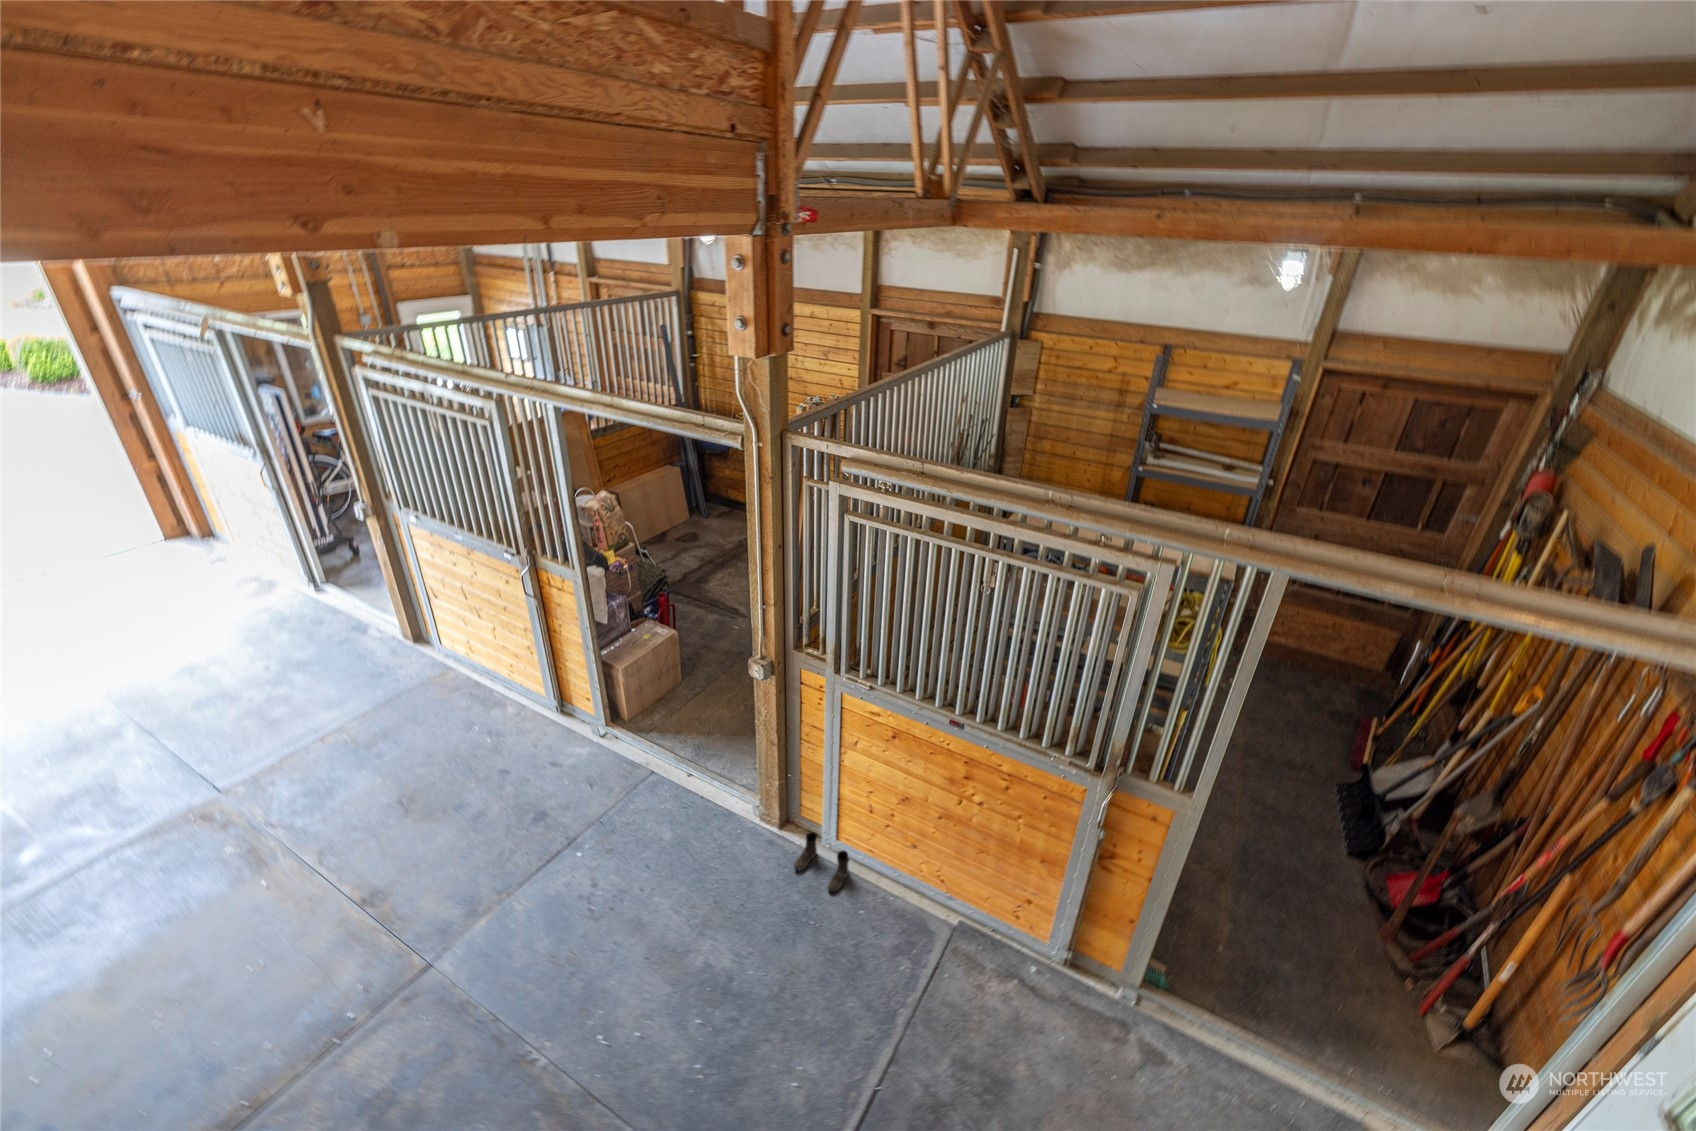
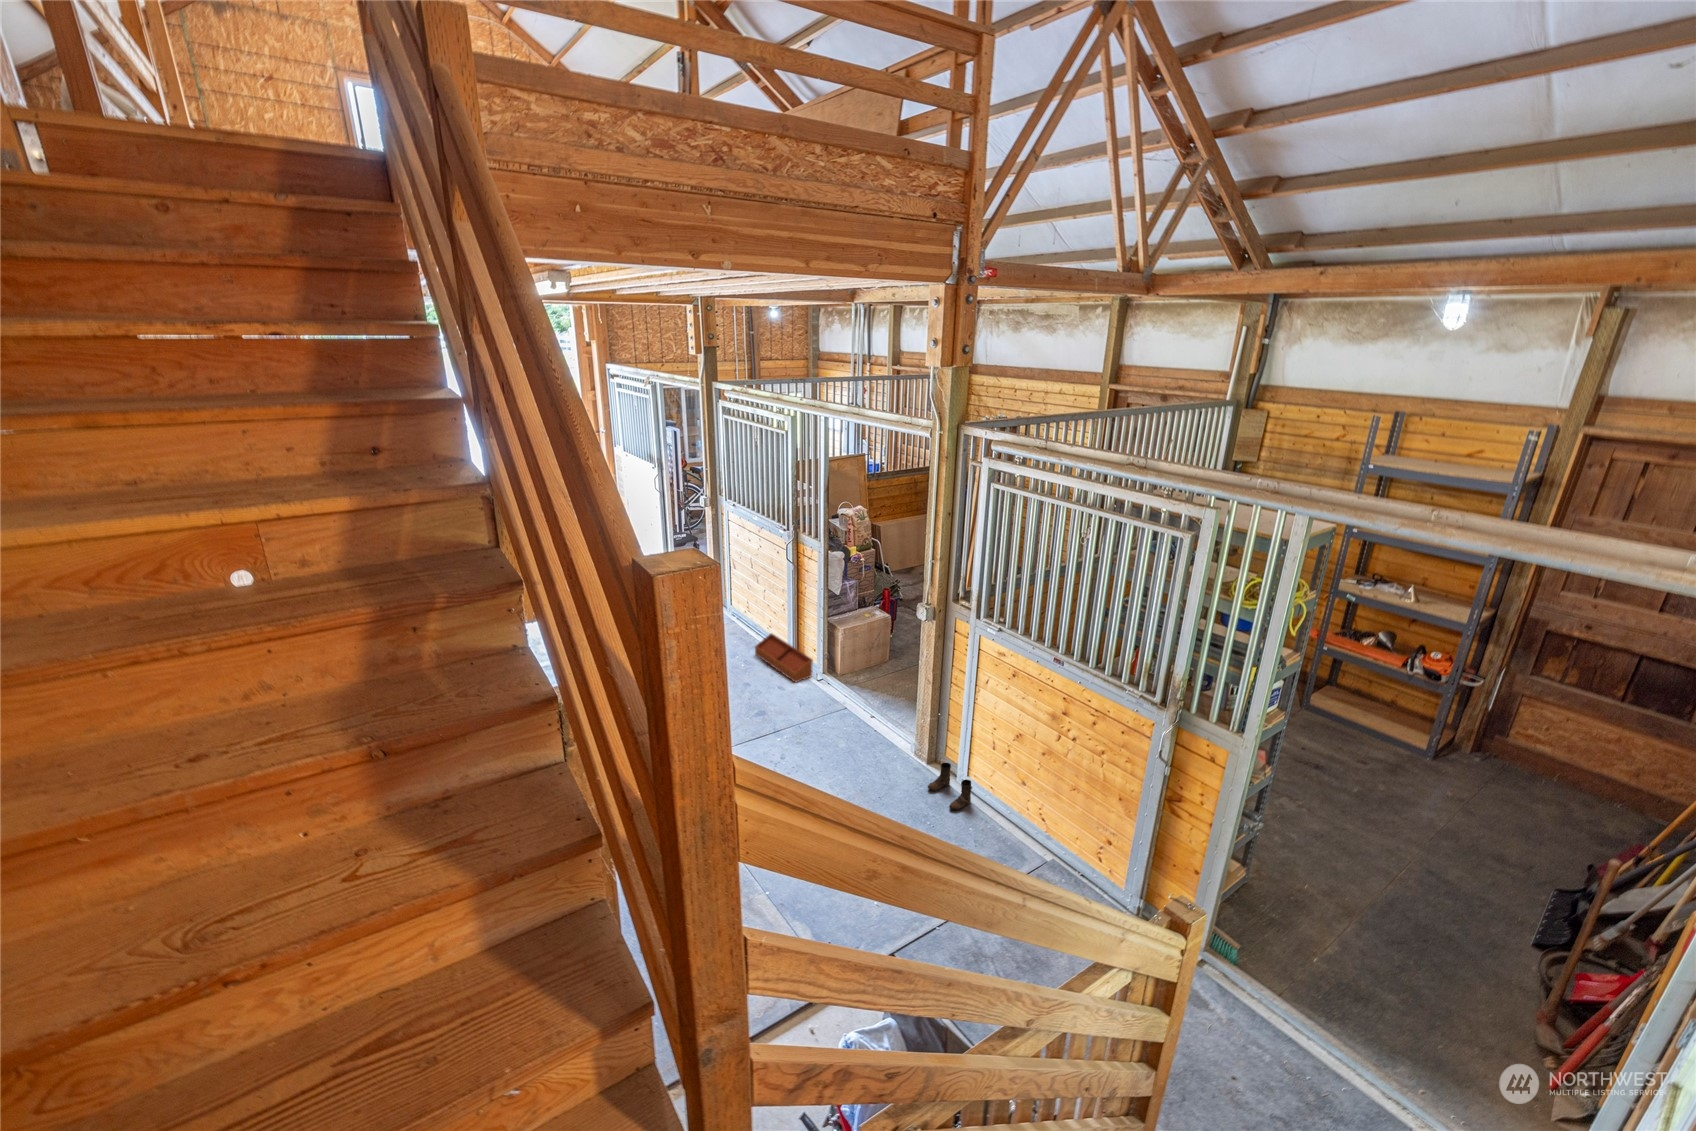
storage bin: none [504,684,597,750] -> present [755,634,813,682]

